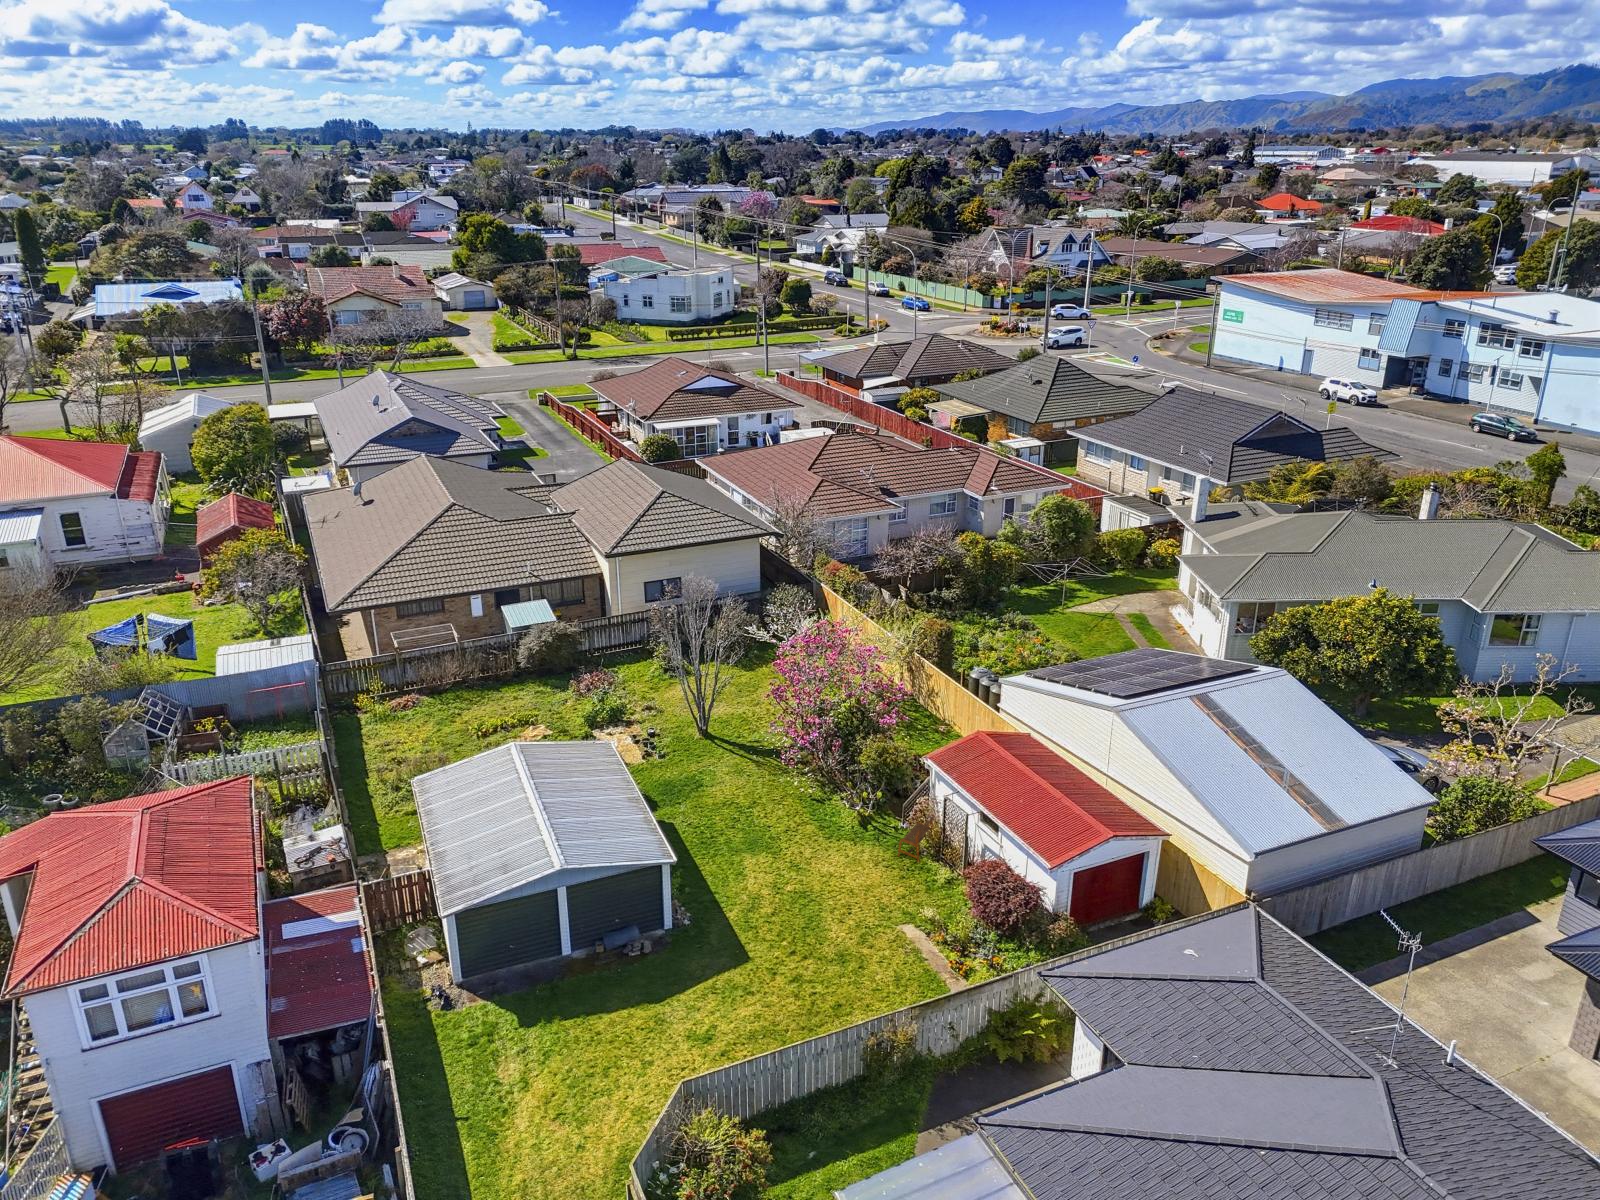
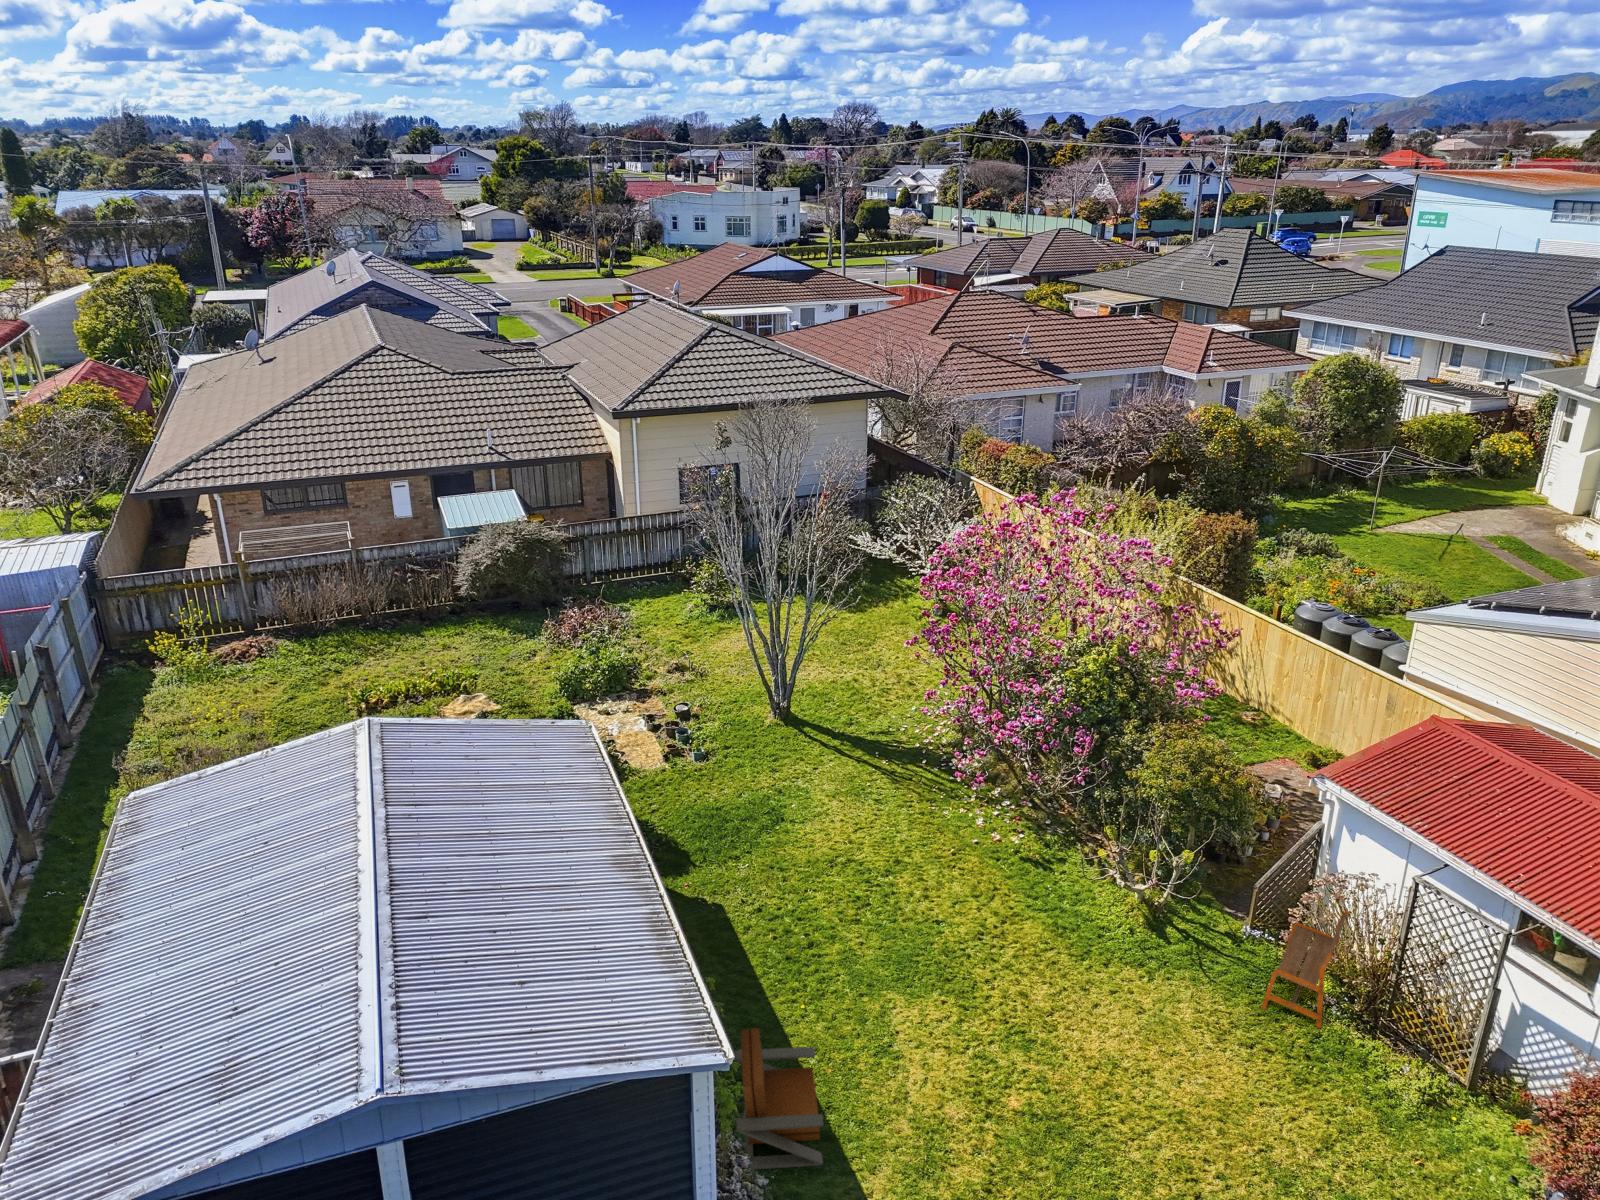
lounge chair: none [678,861,712,912] -> present [735,1028,823,1170]

